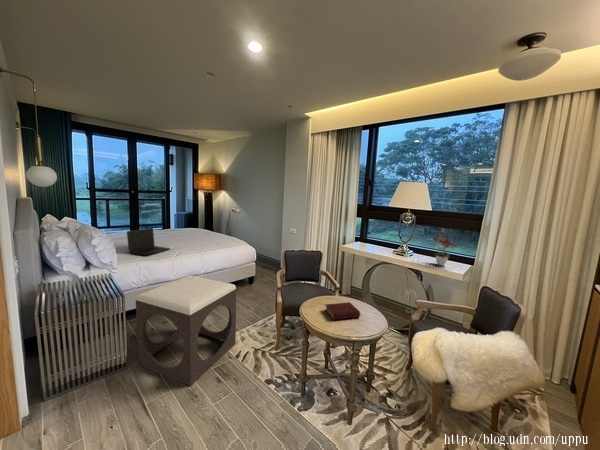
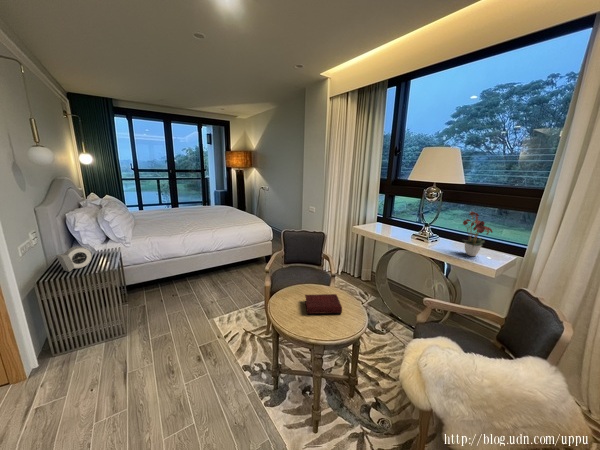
laptop: present [127,228,170,255] -> none [144,205,185,232]
alarm clock: none [55,272,91,300] -> present [57,246,92,272]
footstool: present [136,275,236,386] -> none [128,253,229,361]

